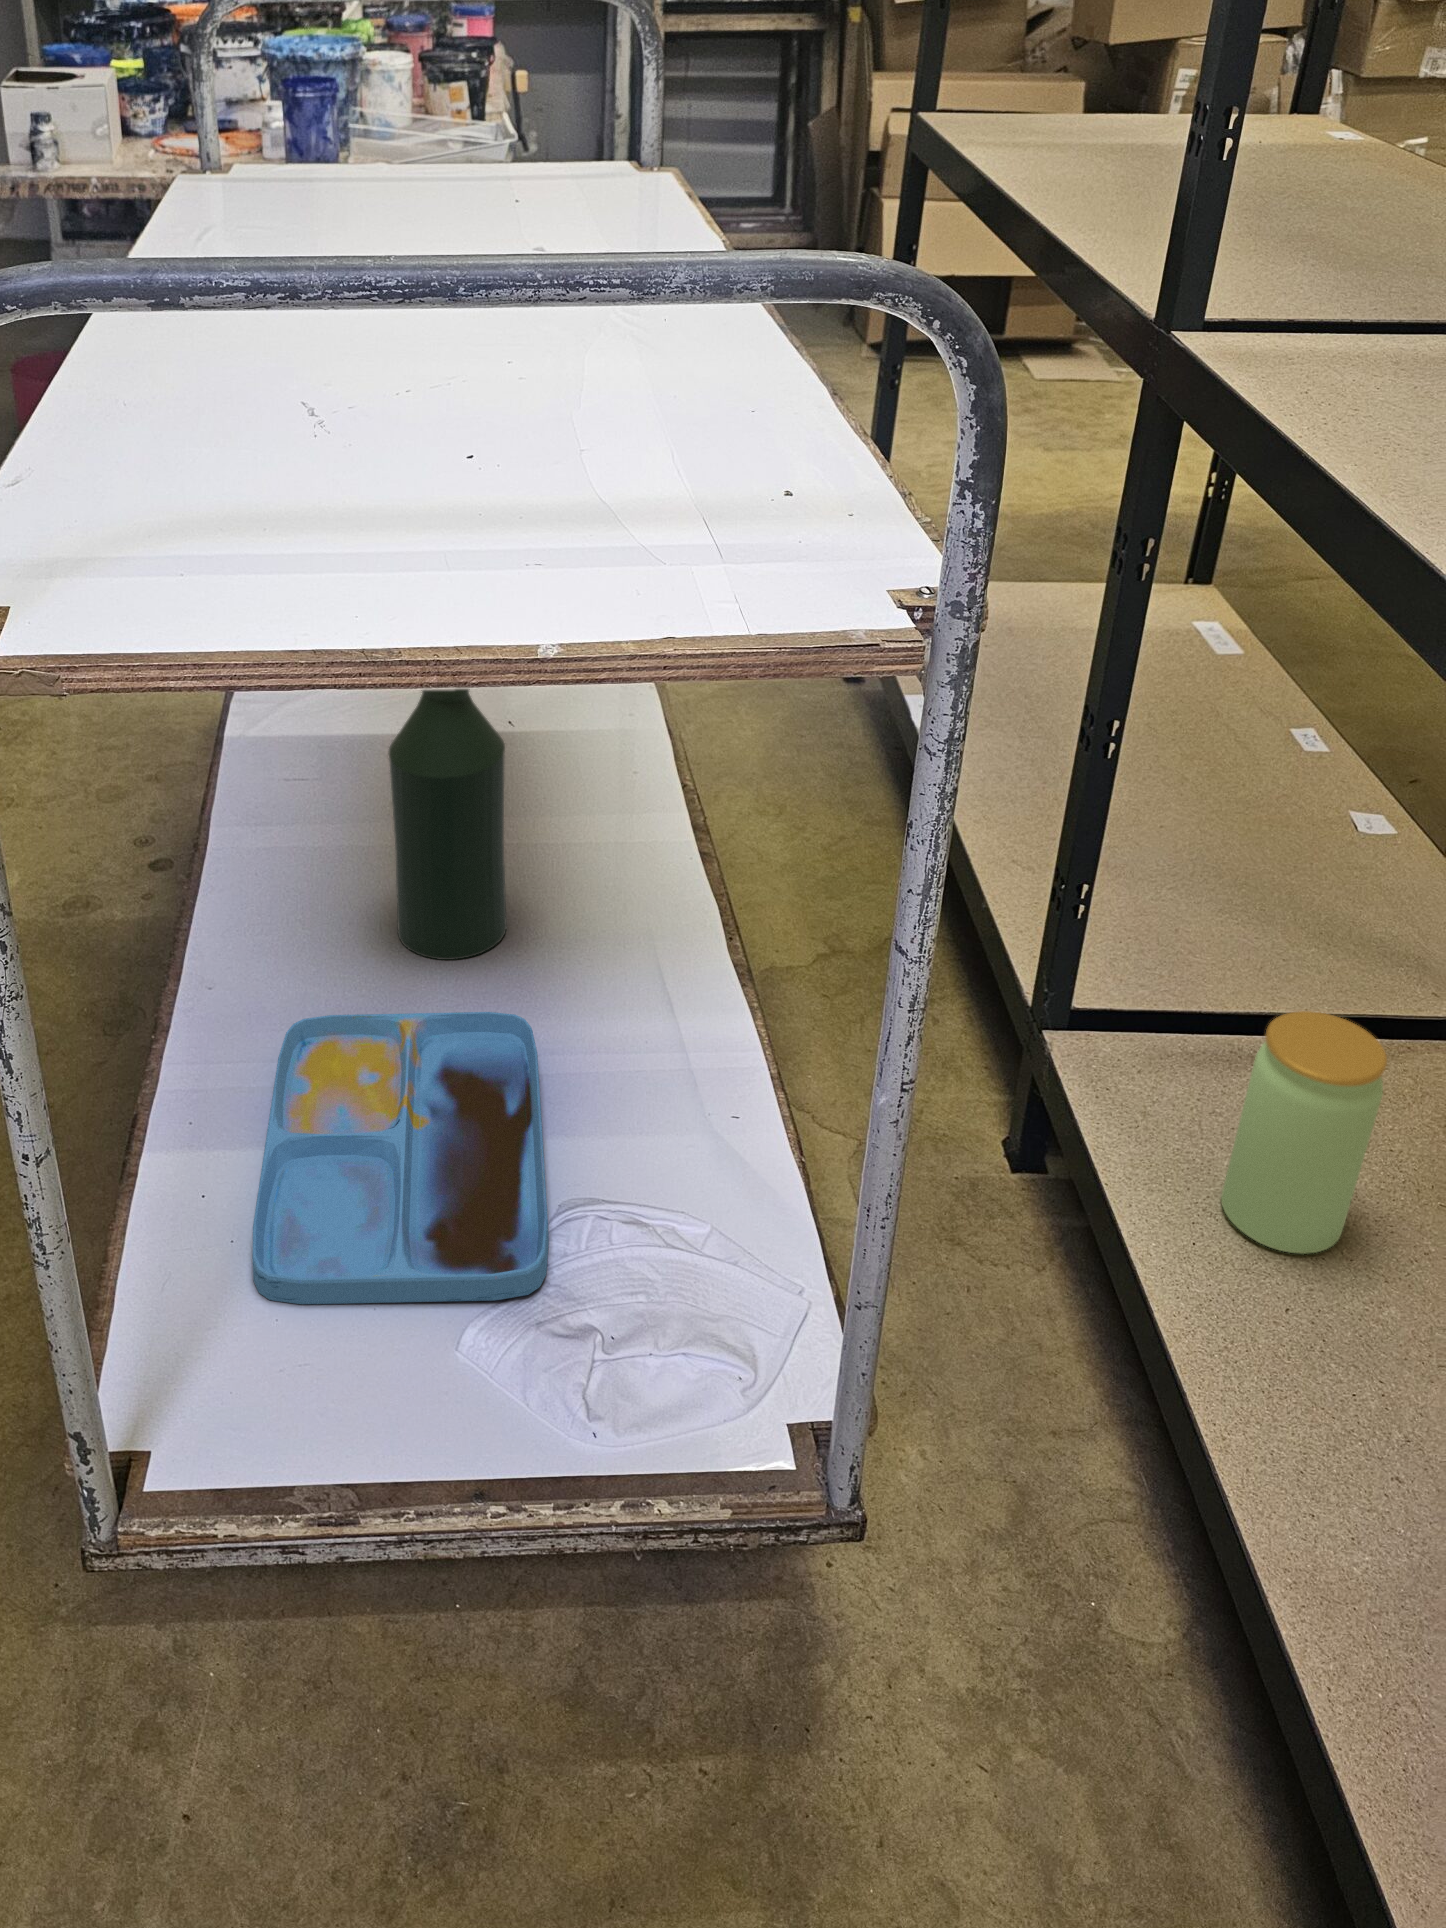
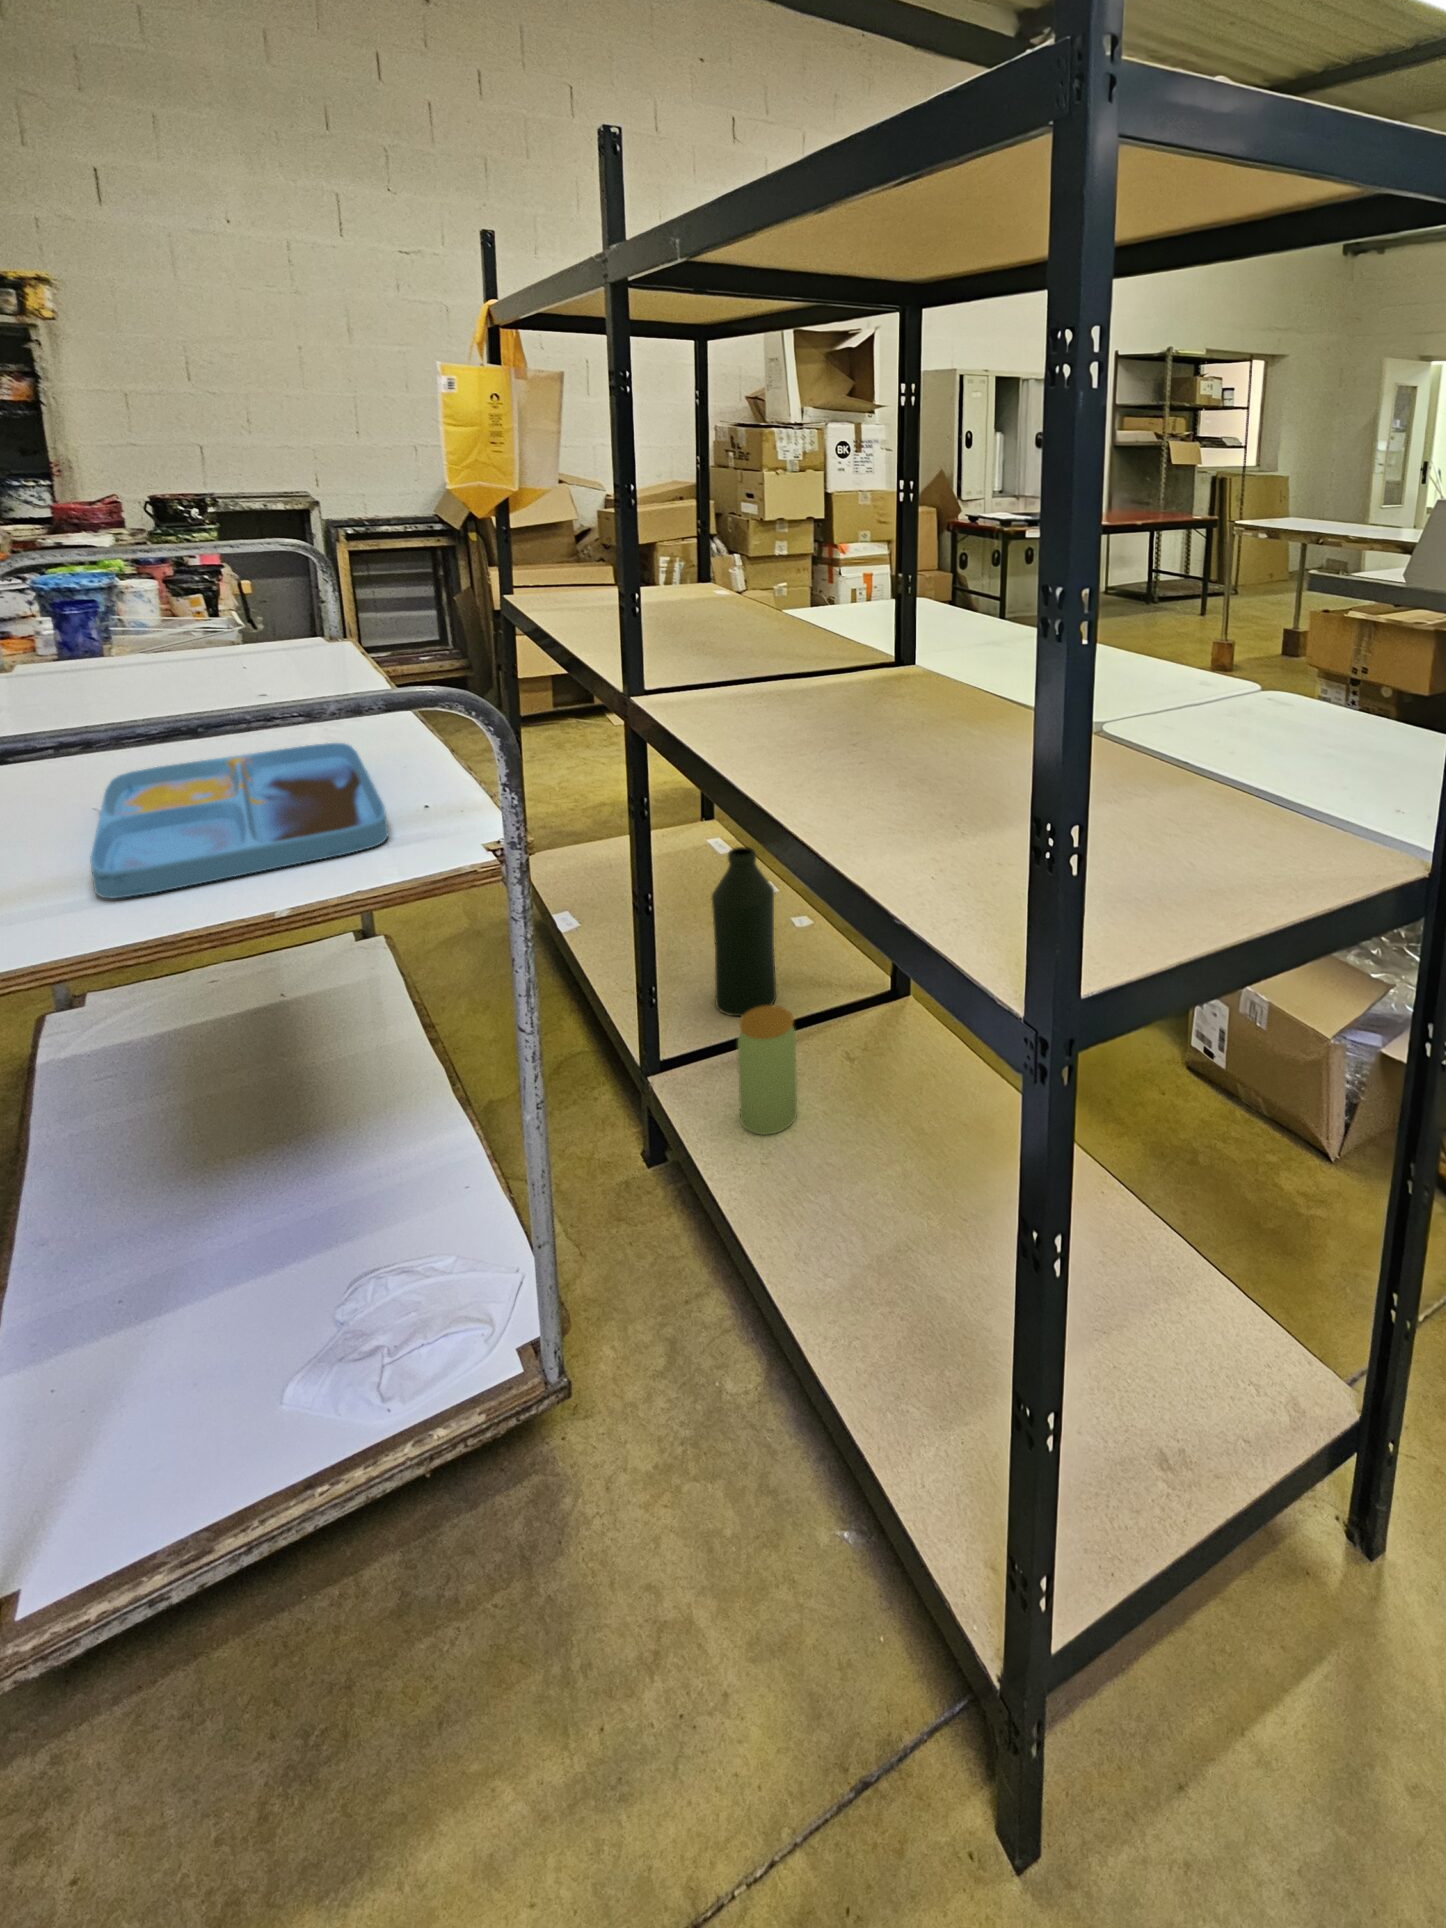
bottle: present [388,689,507,960] -> present [712,847,776,1016]
tray: present [252,1012,549,1304] -> present [90,743,388,898]

